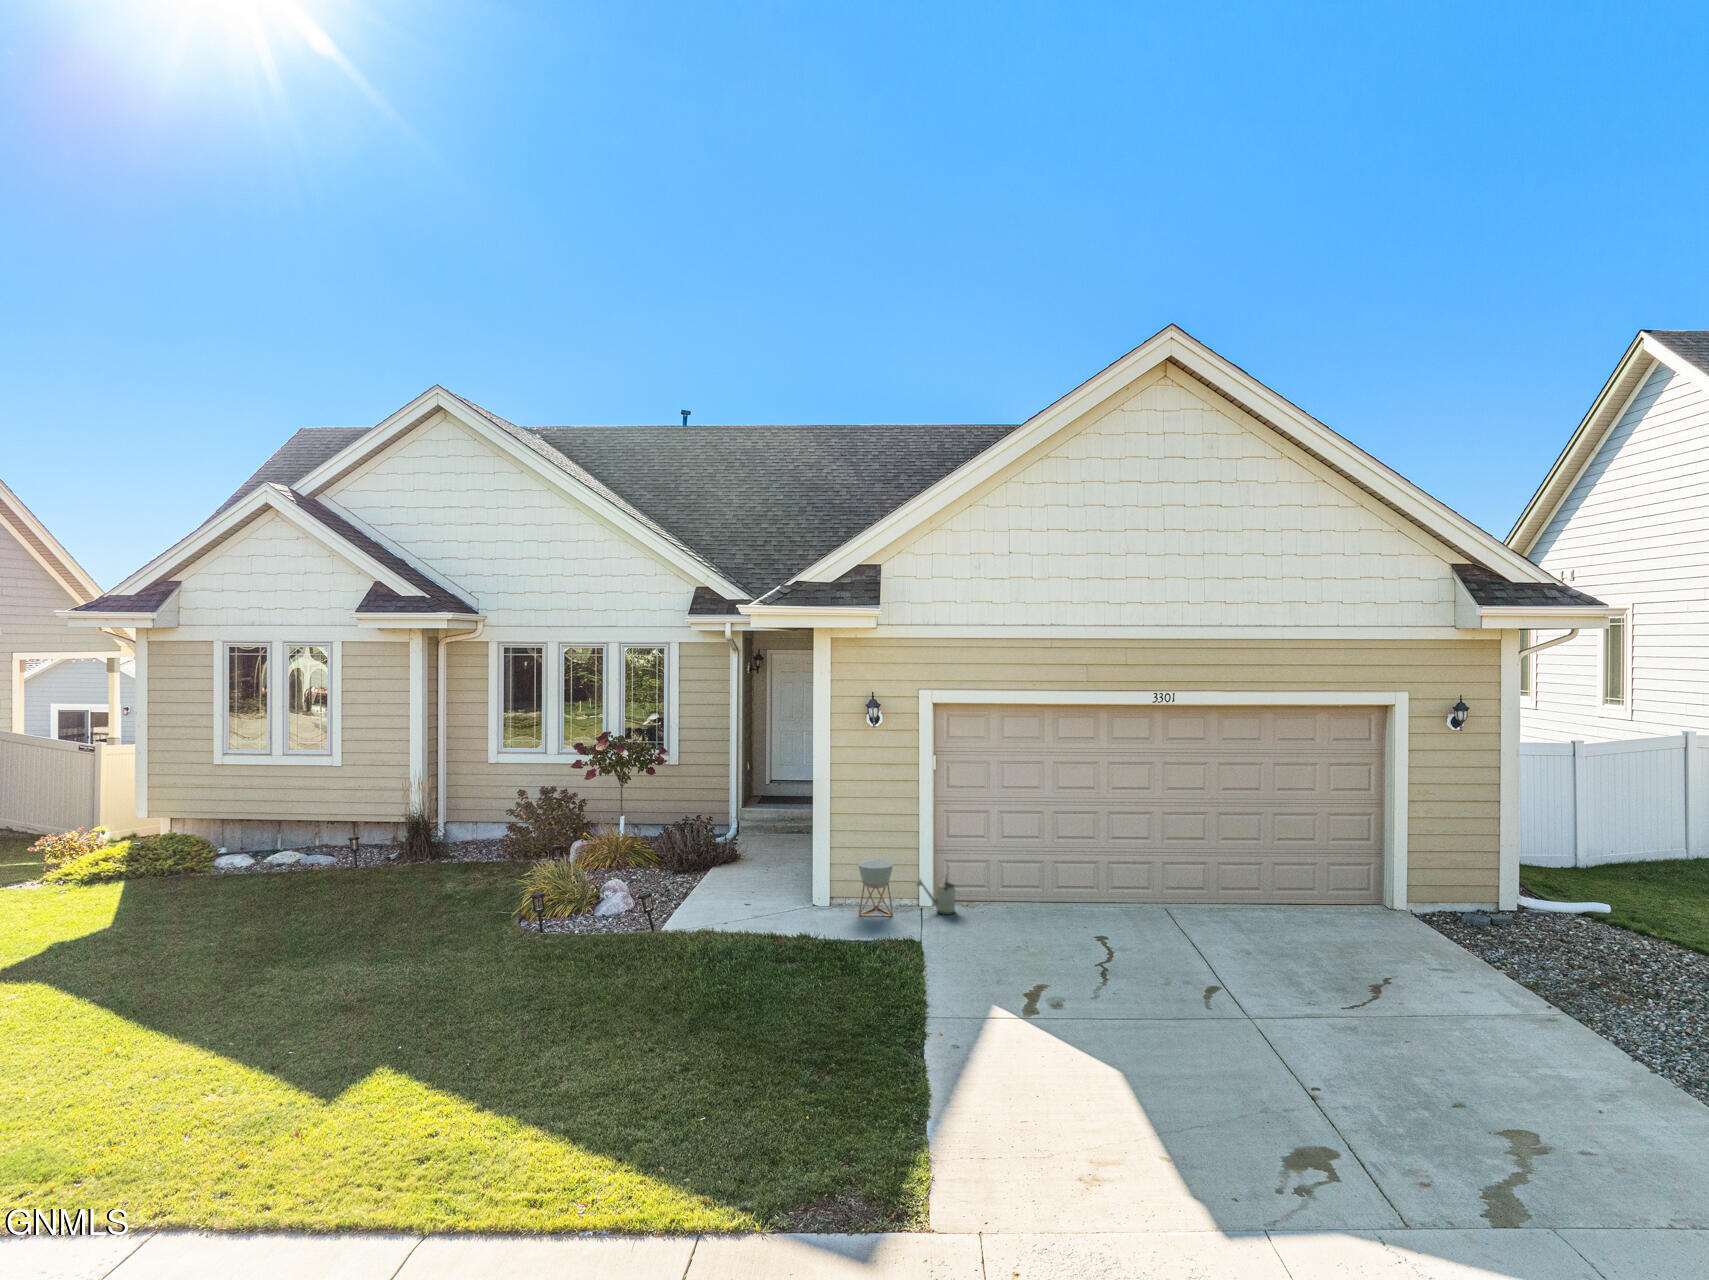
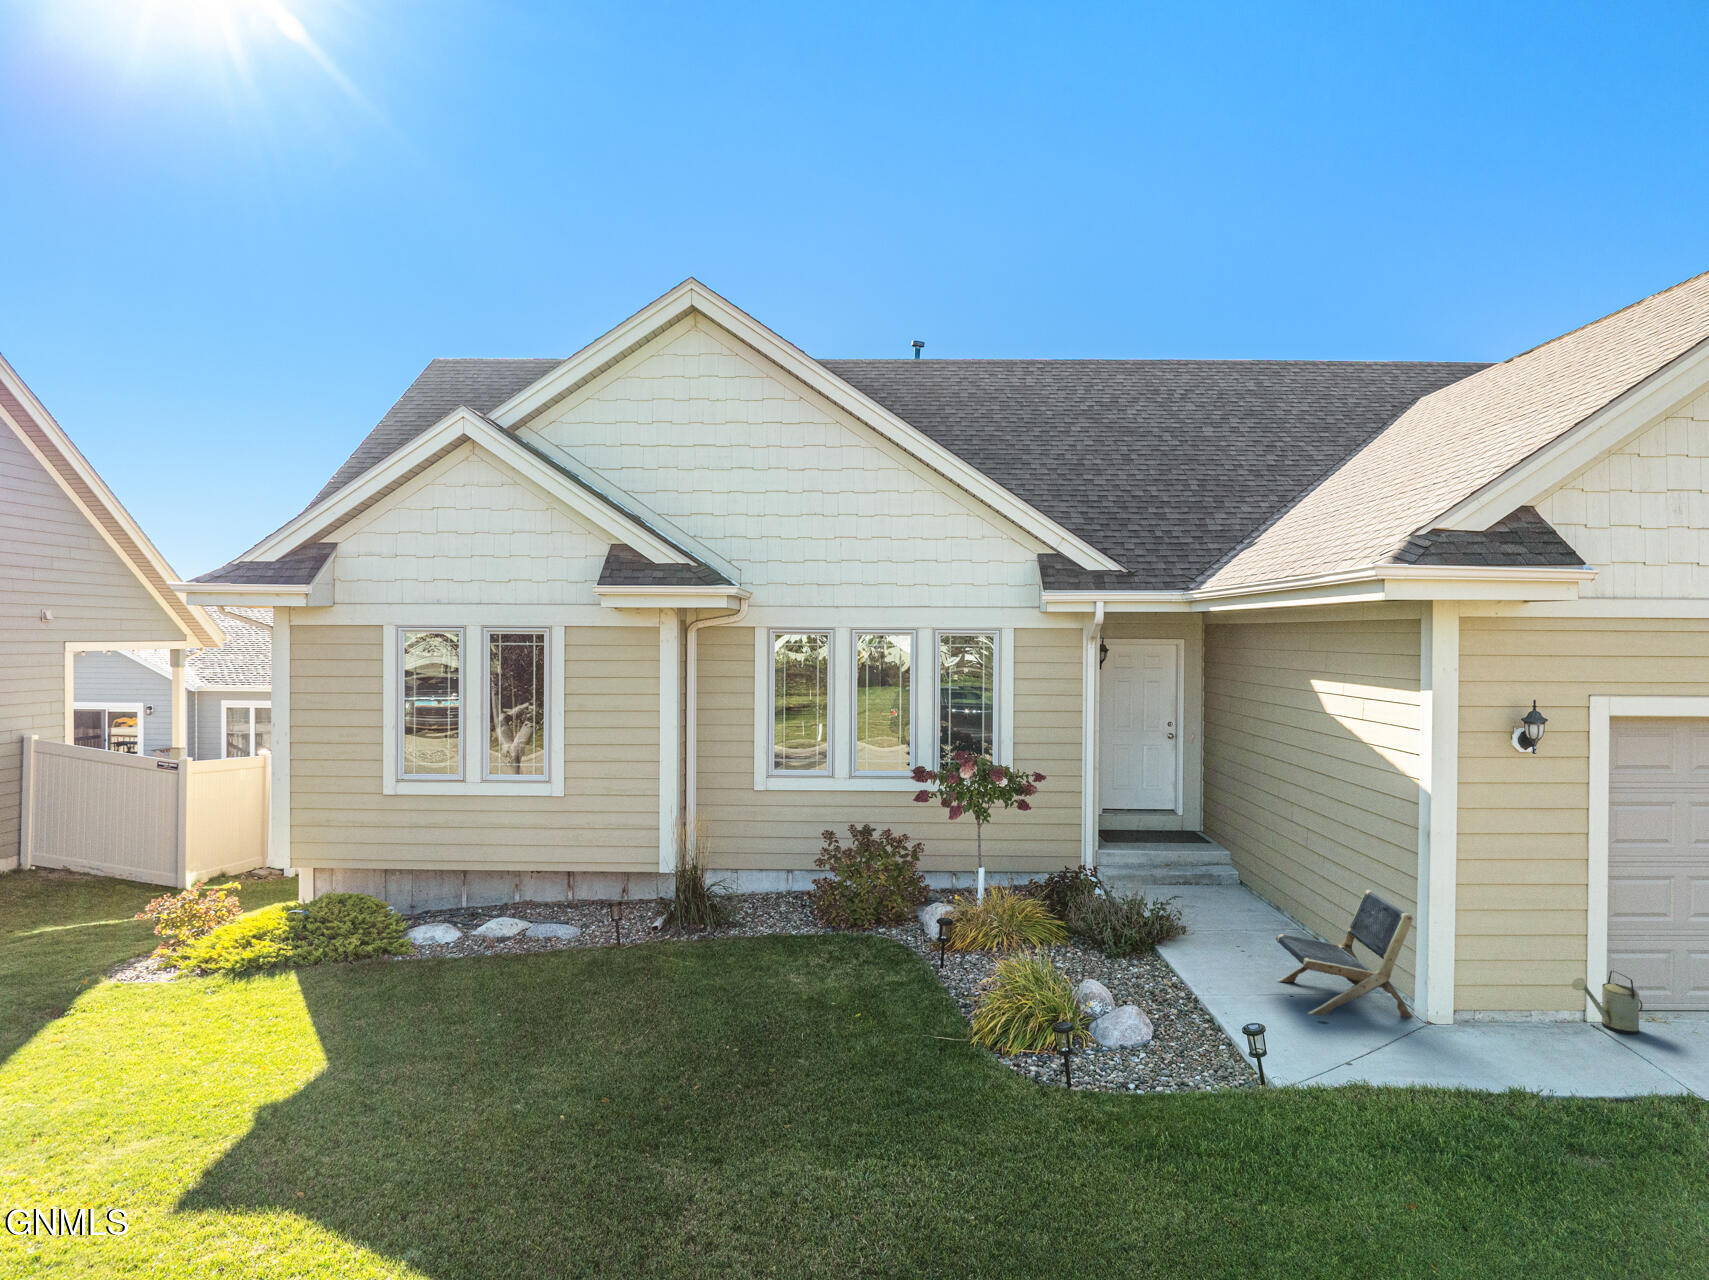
lounge chair: none [756,825,834,907] -> present [1276,890,1413,1017]
planter: present [859,860,893,916] -> none [1490,950,1561,1040]

